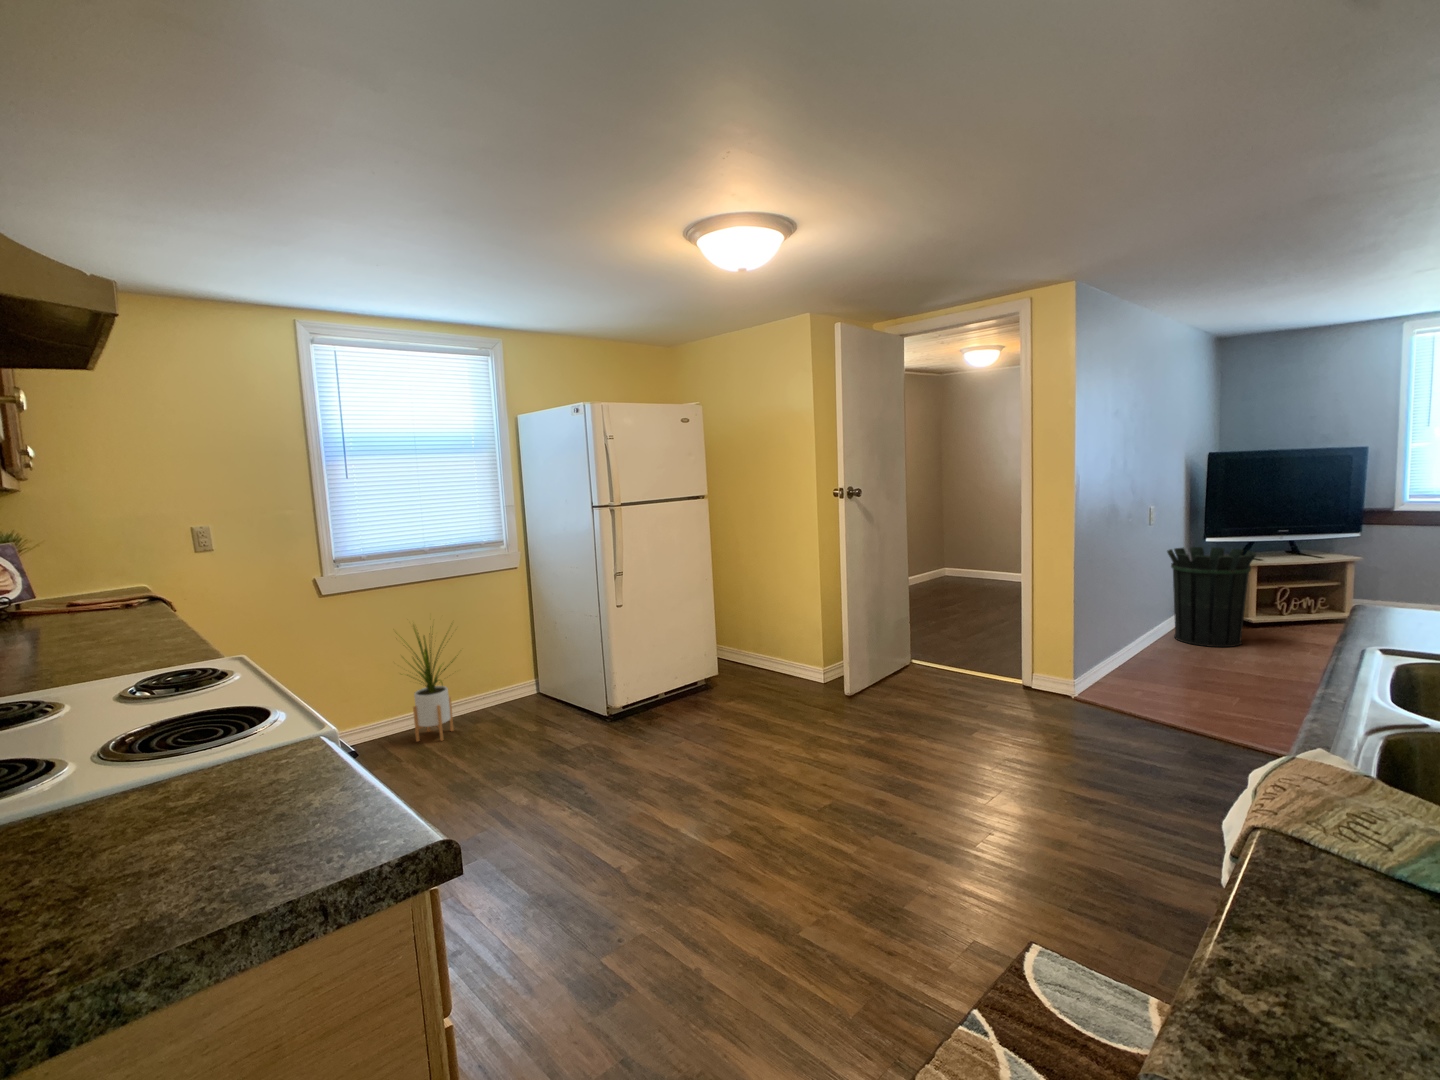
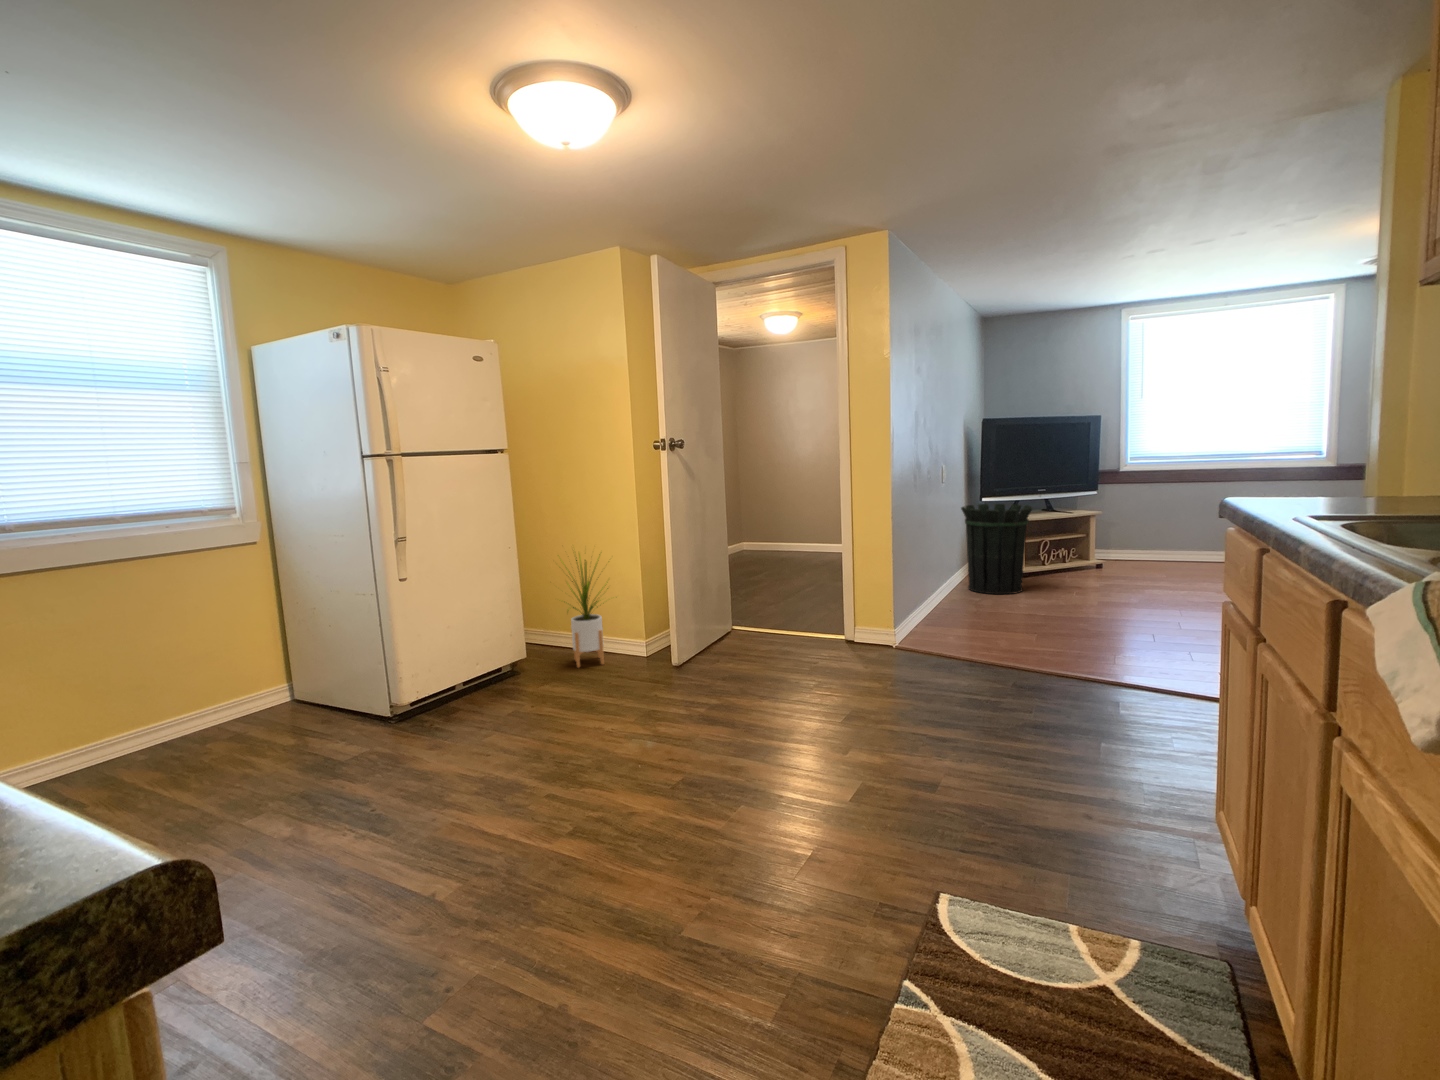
house plant: present [401,627,458,742] -> present [569,554,608,667]

